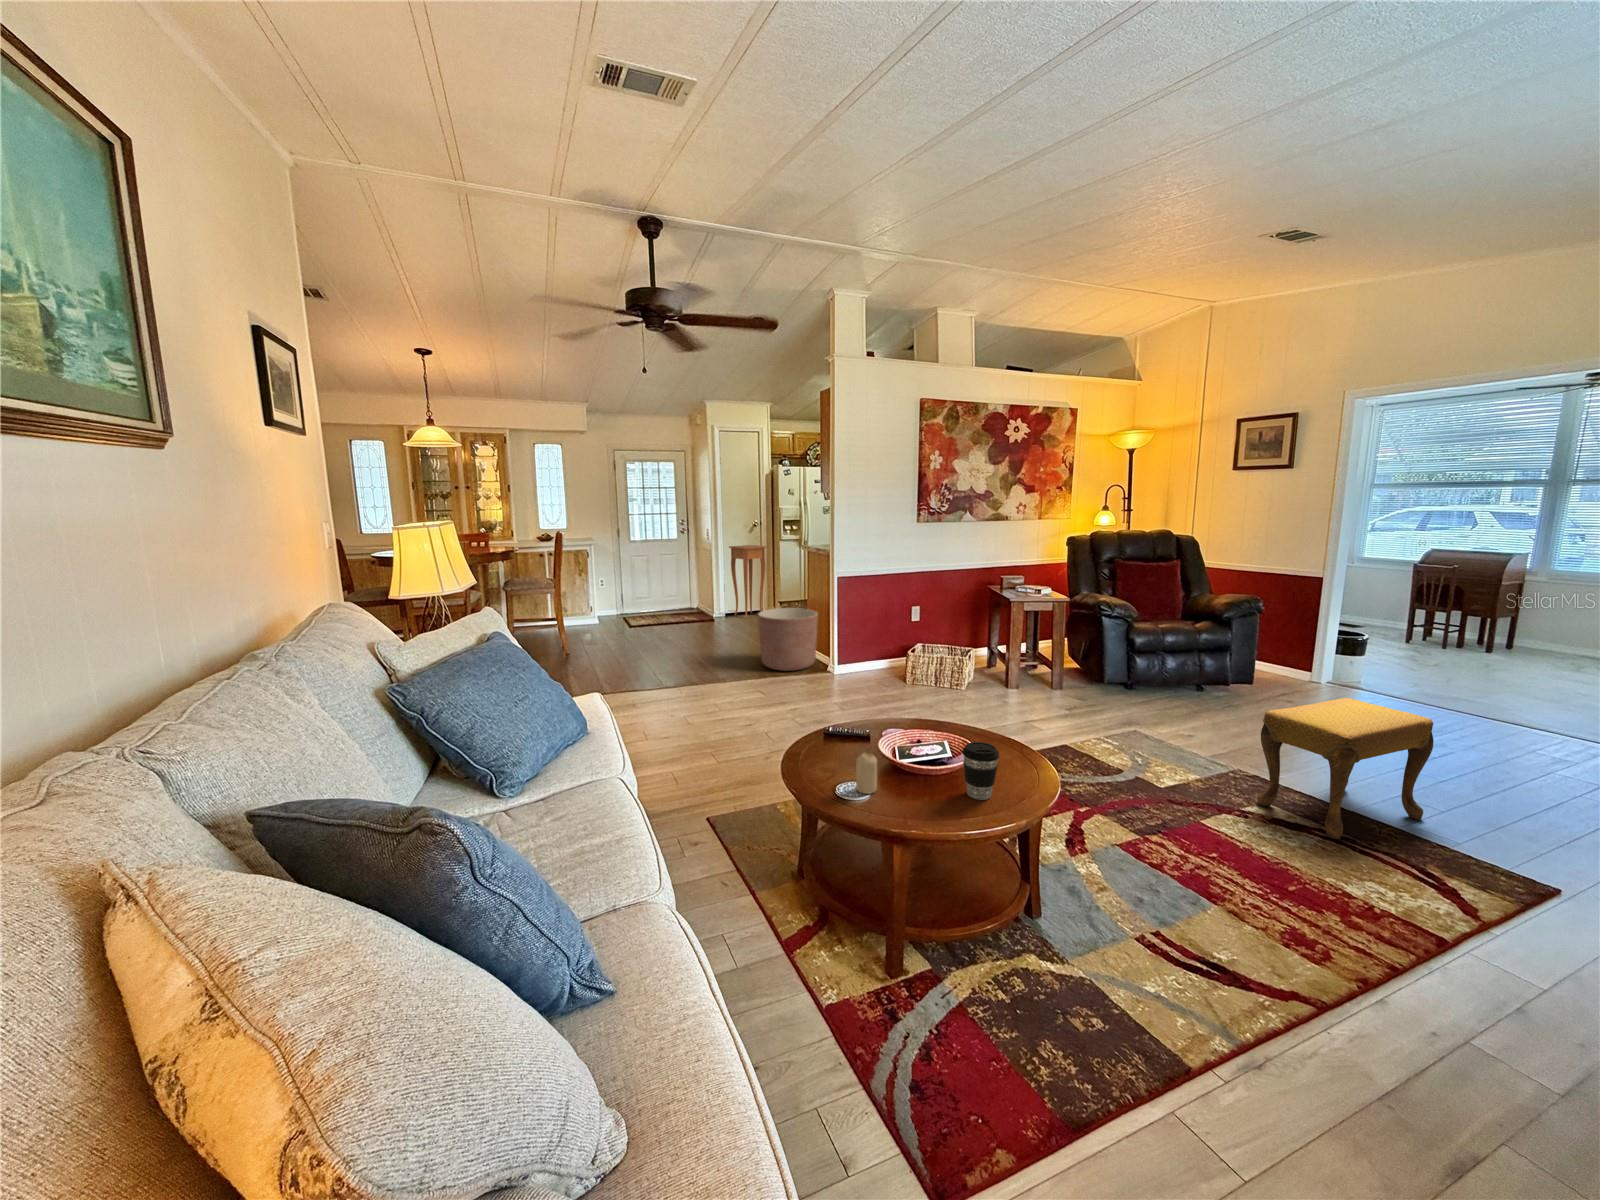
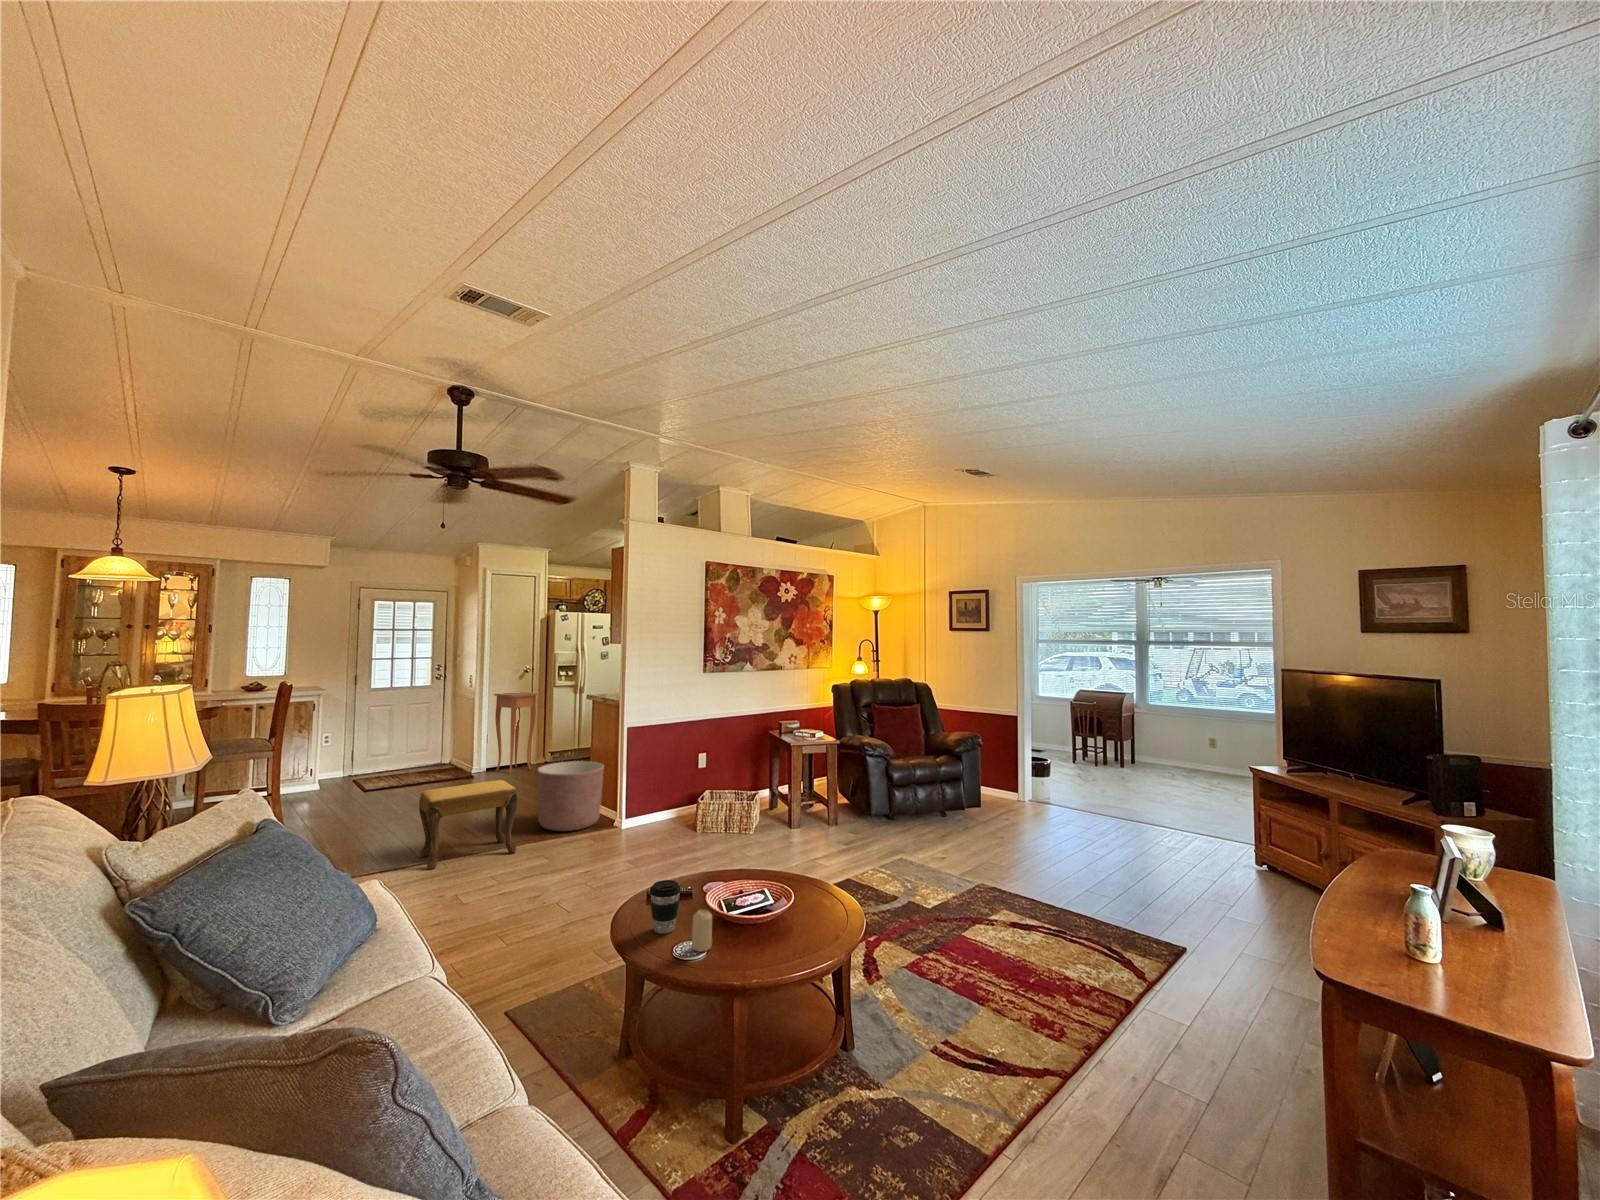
footstool: present [1257,698,1434,839] -> present [419,780,517,870]
coffee cup: present [962,742,999,800] -> present [650,880,681,933]

